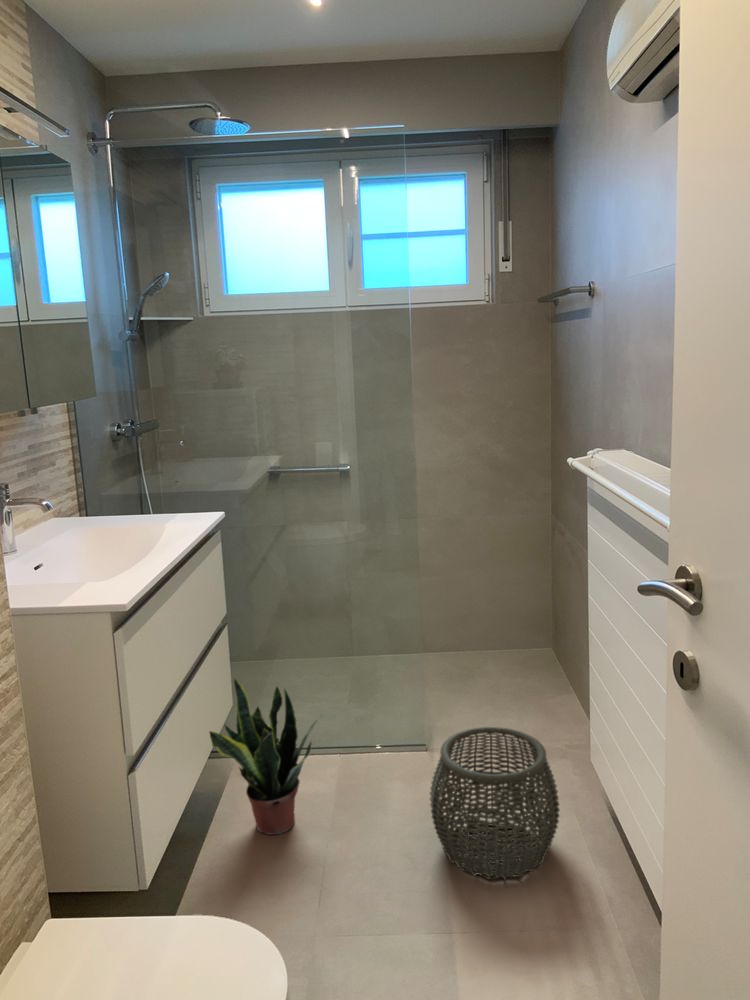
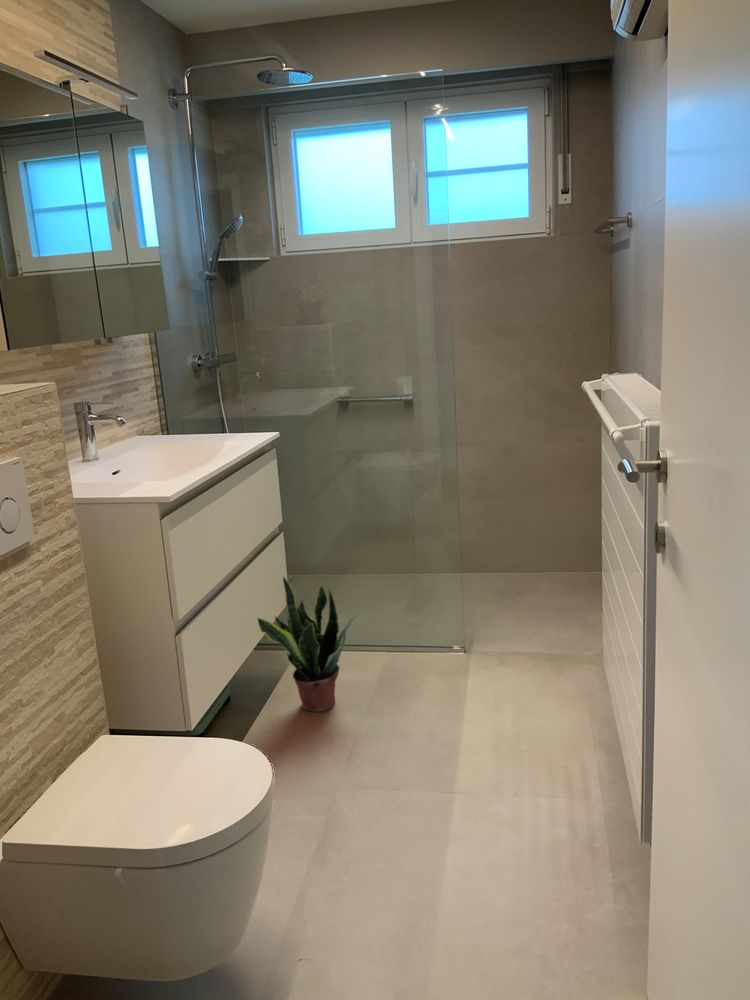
woven basket: present [430,727,560,879] -> none [445,628,561,758]

